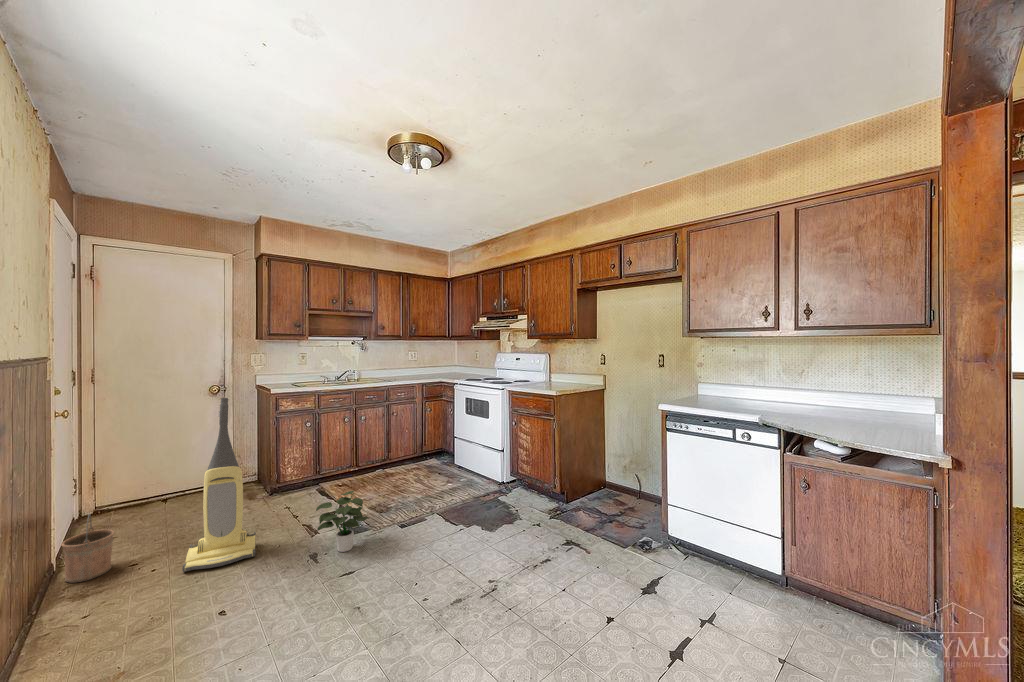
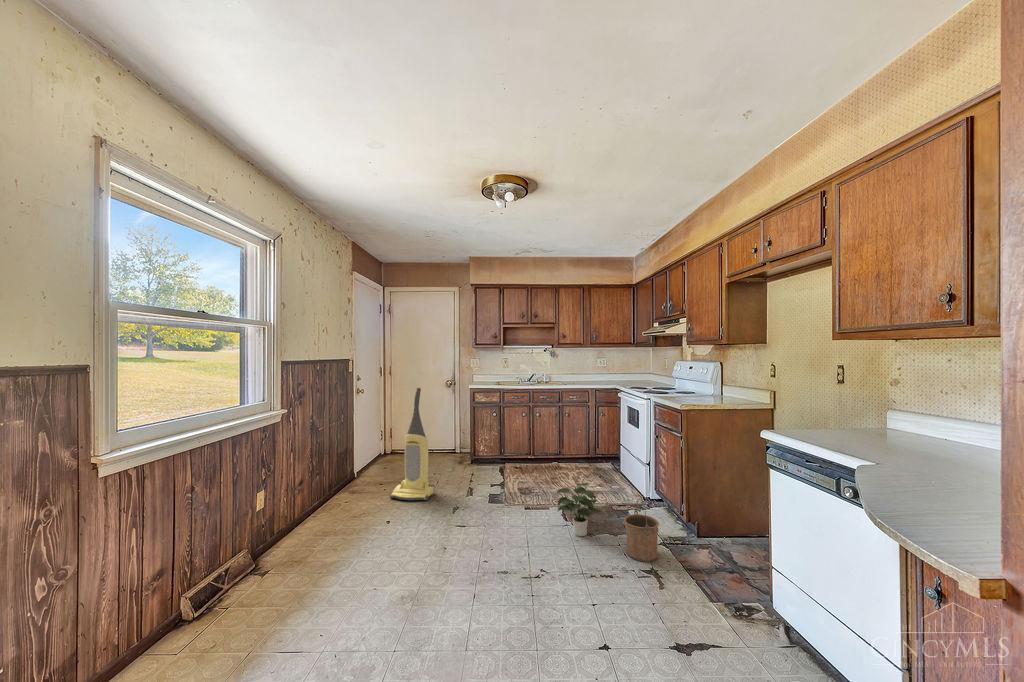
potted plant: present [316,491,368,552] -> present [557,483,602,536]
bucket: present [61,514,114,583] -> present [624,499,659,562]

